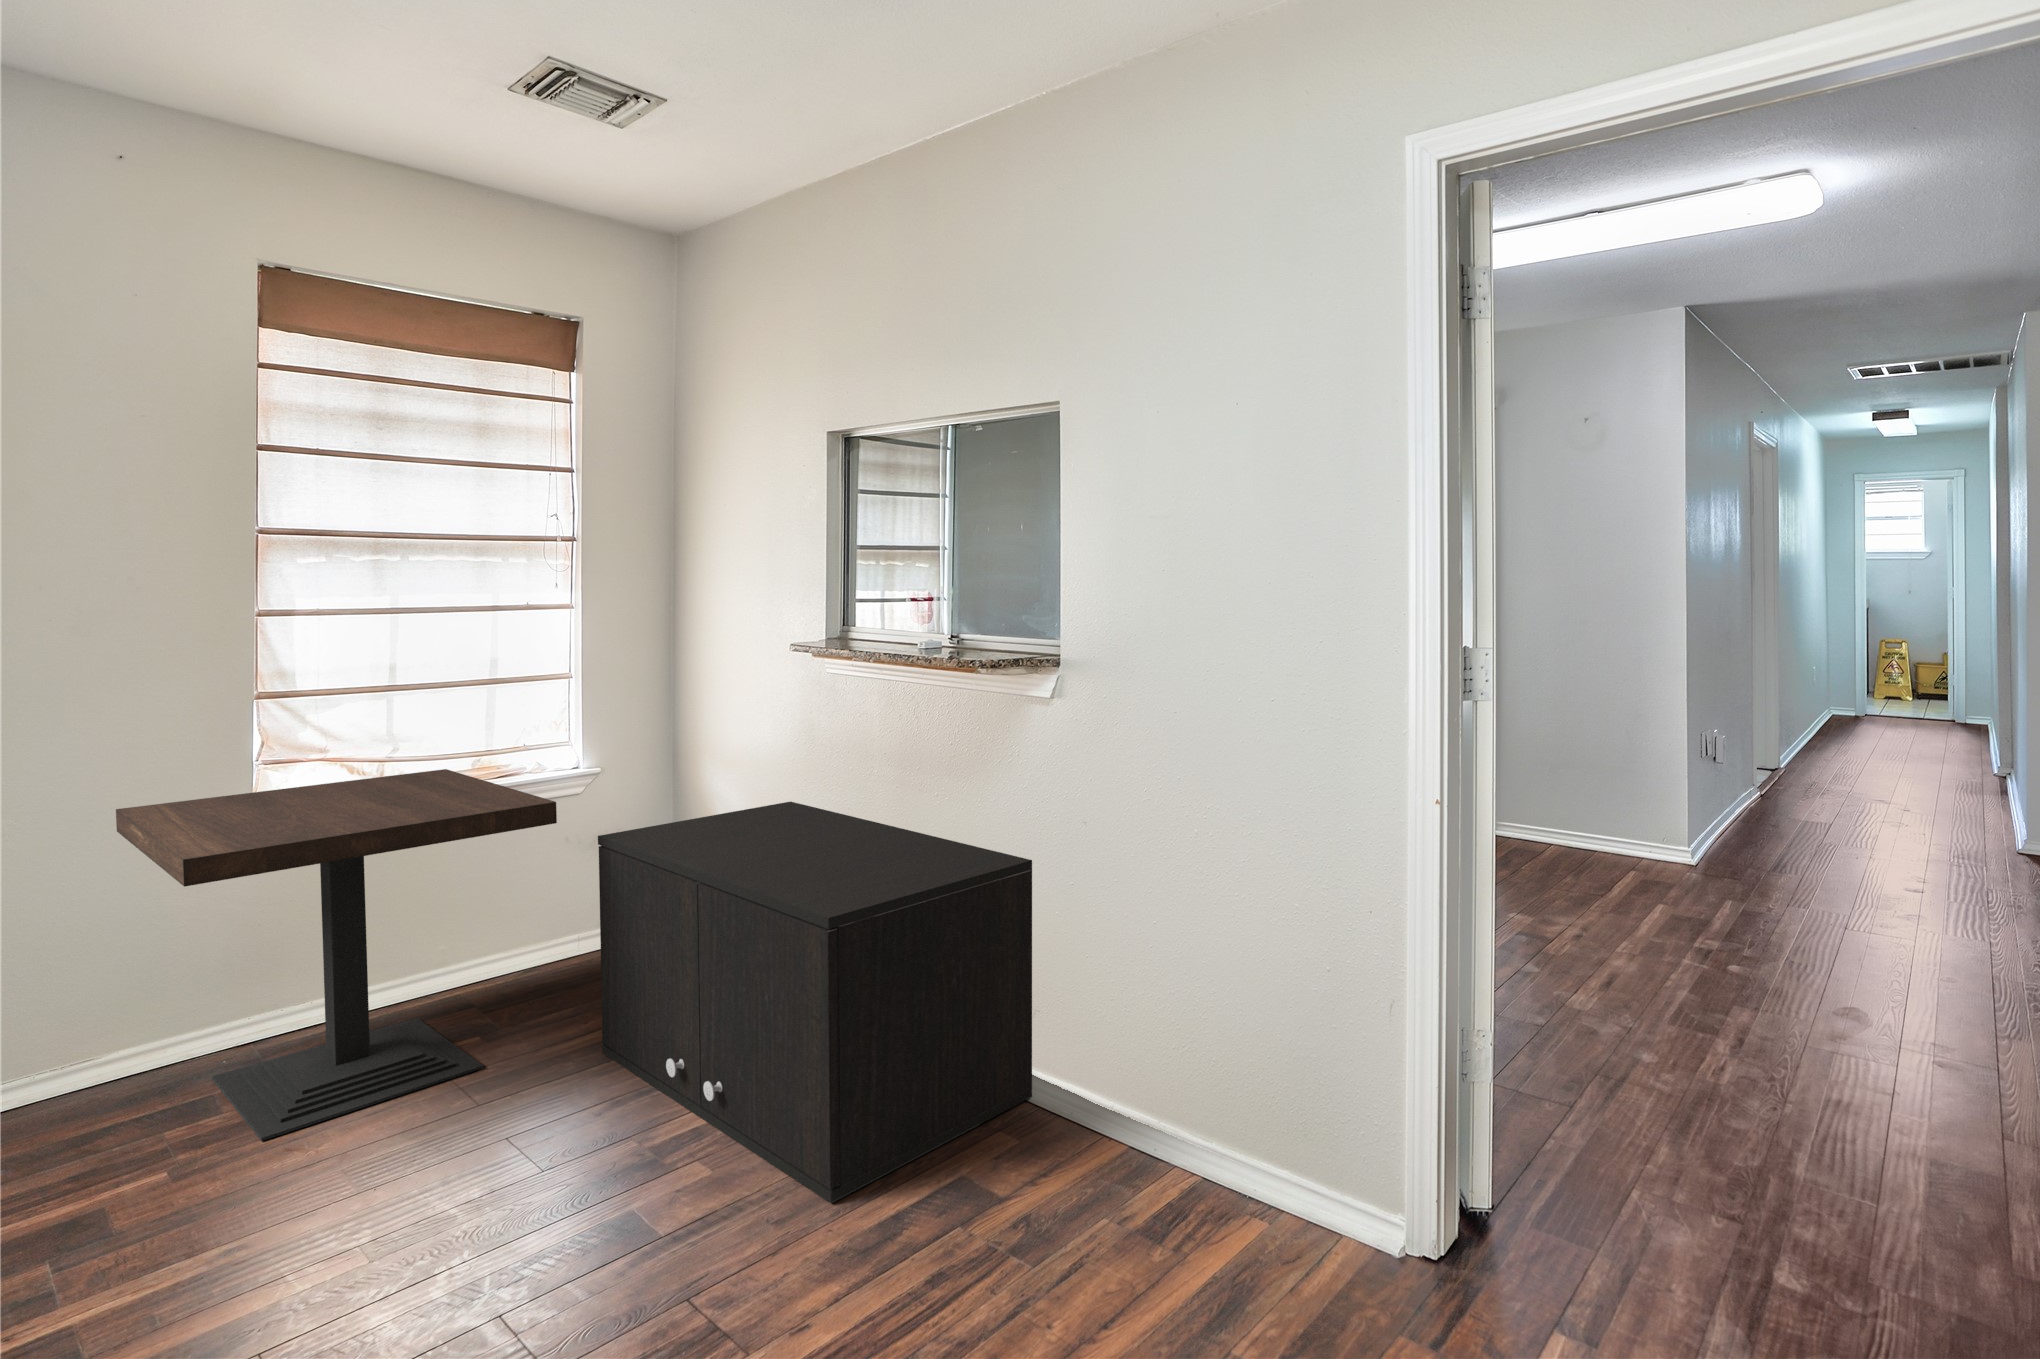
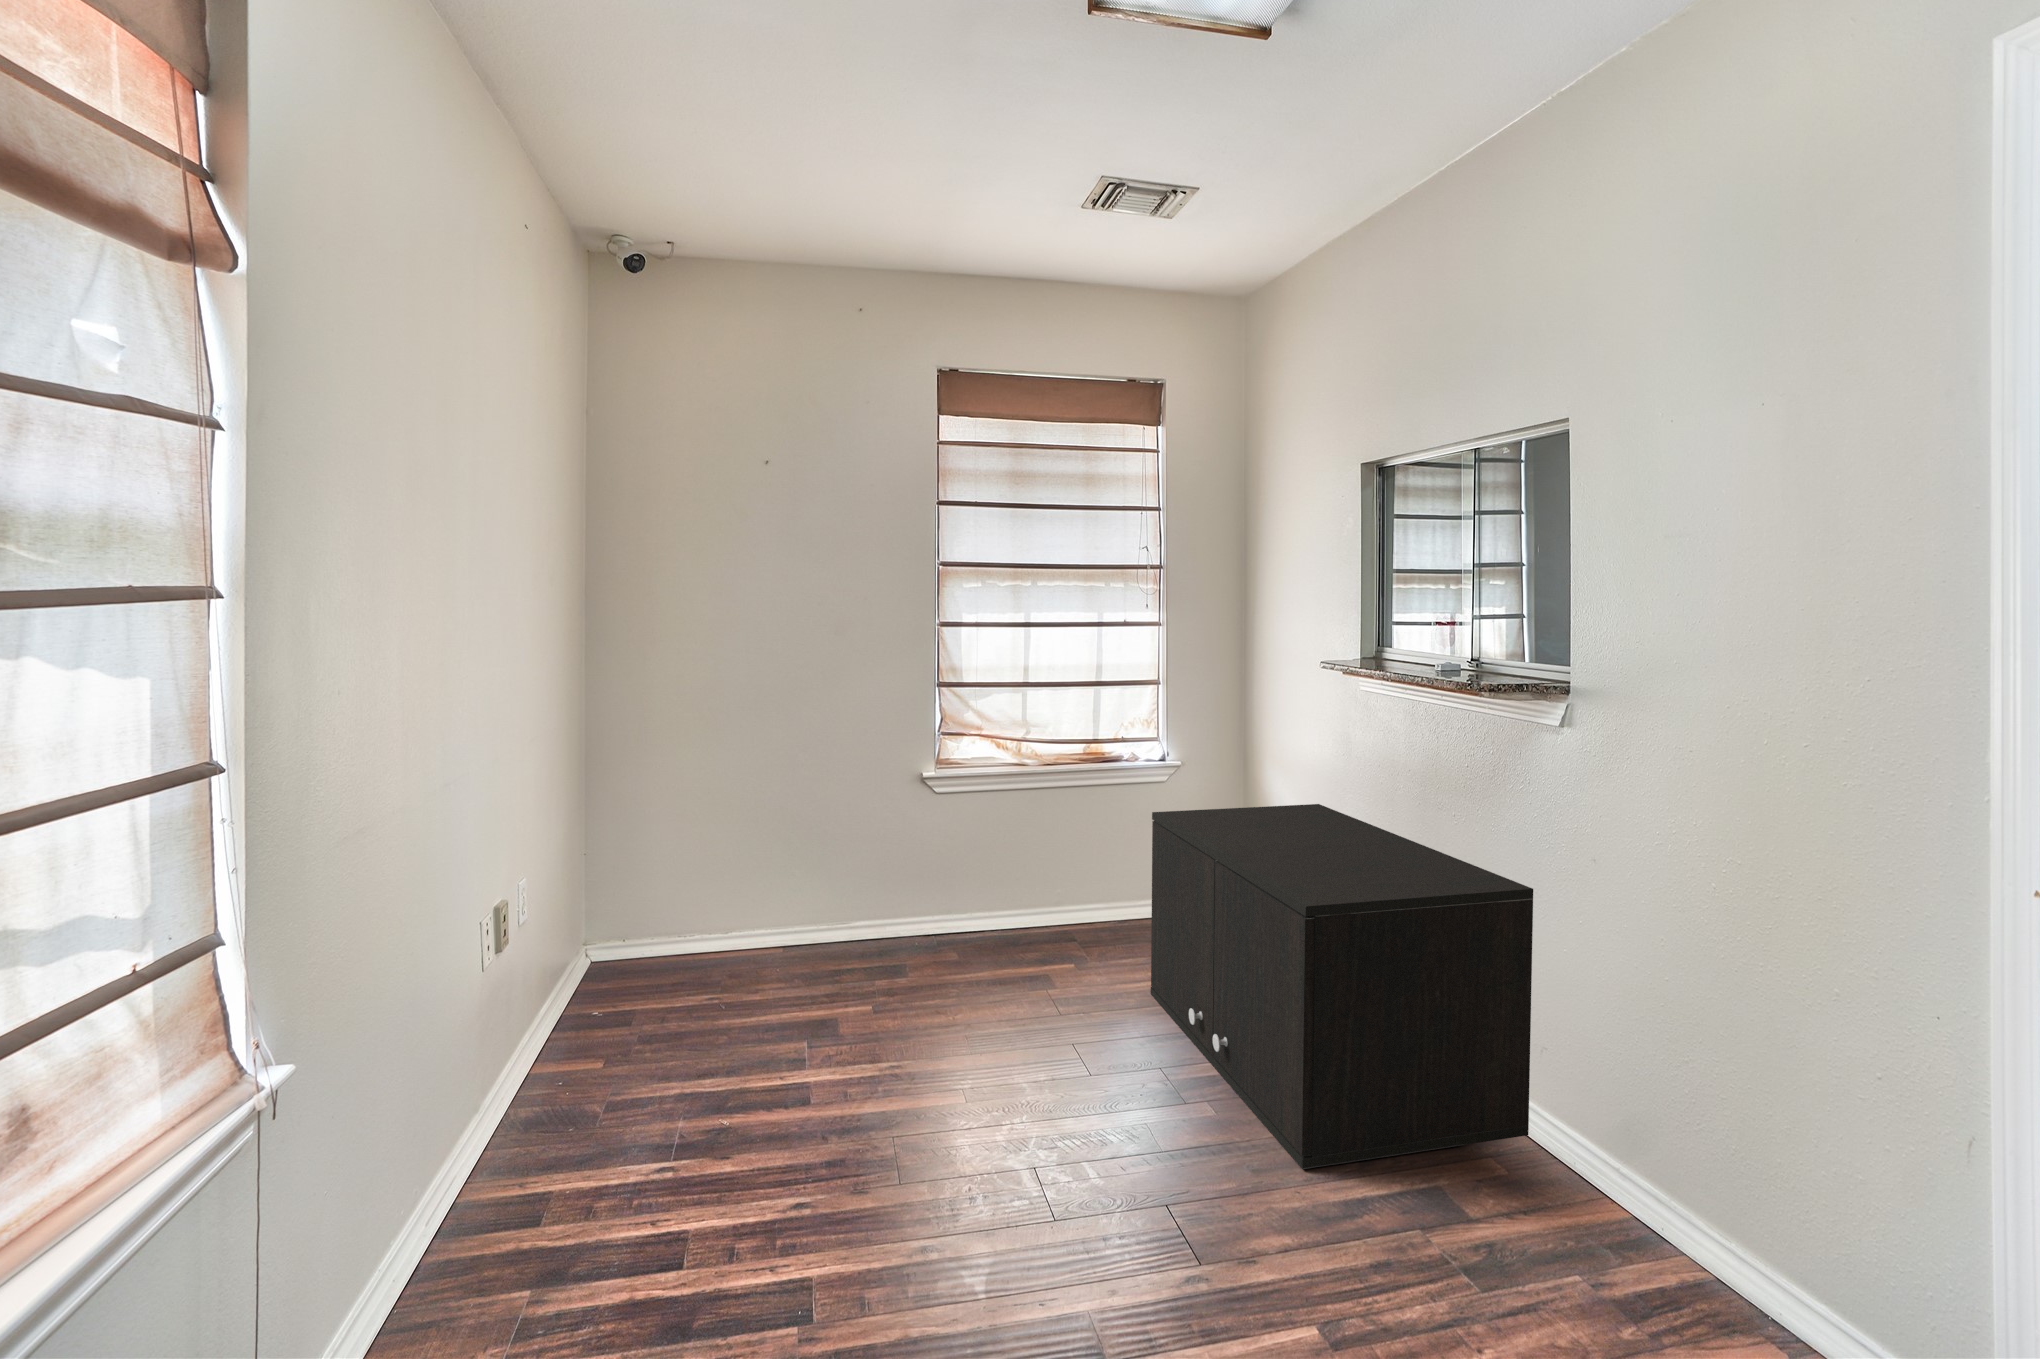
side table: present [116,769,557,1141] -> none [865,748,1121,999]

